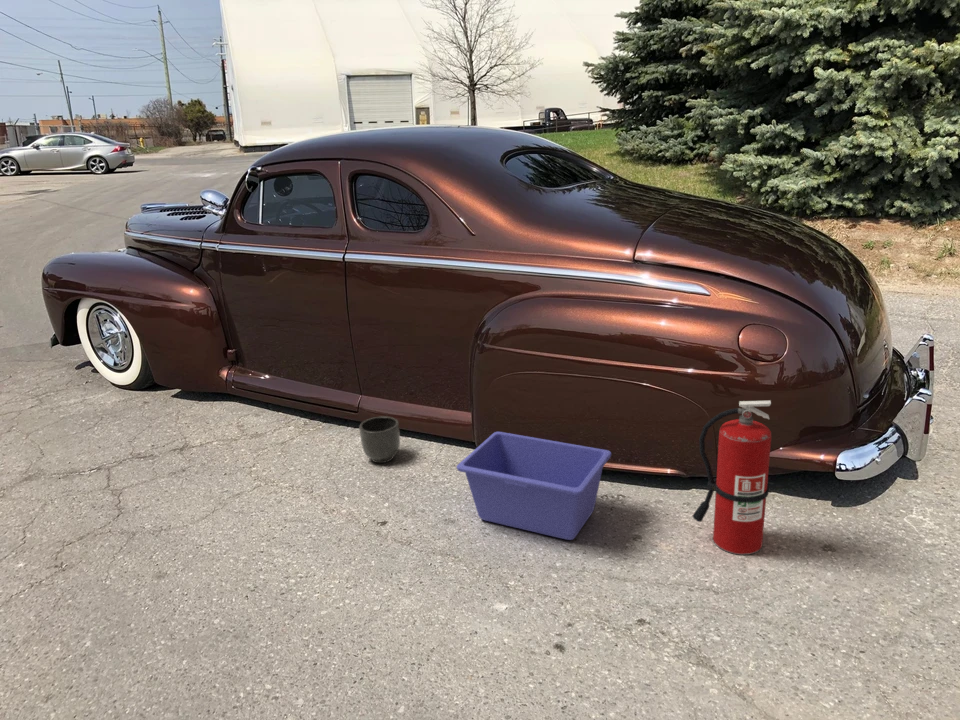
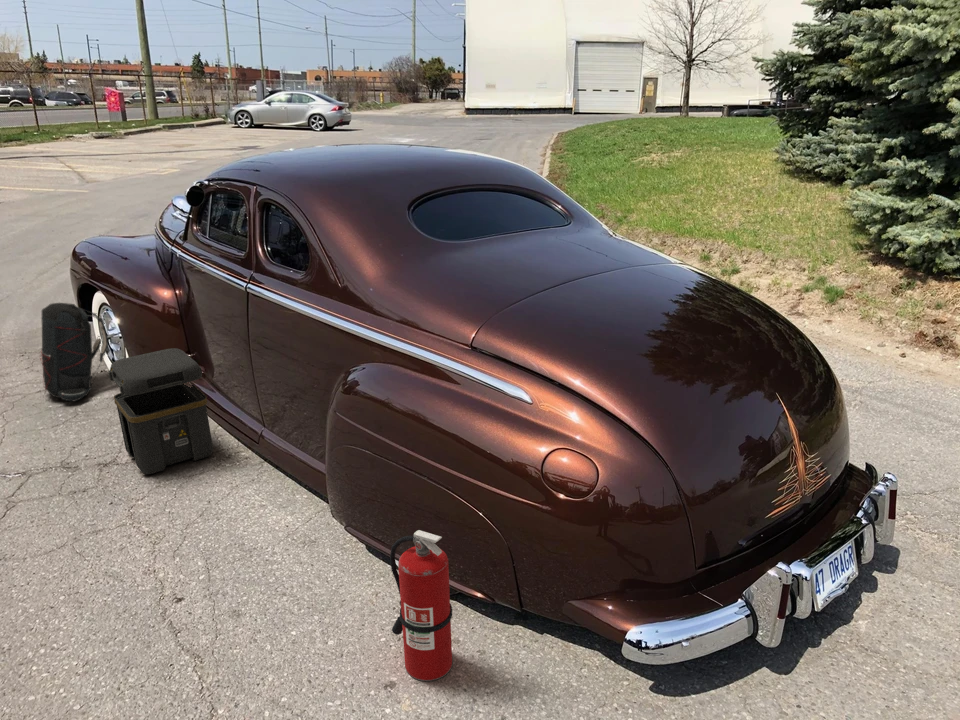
backpack: none [43,307,128,418] -> present [41,303,108,401]
toolbox: none [203,325,323,462] -> present [108,348,213,474]
planter: present [359,416,400,463] -> none [210,452,250,496]
storage bin: present [457,432,611,540] -> none [216,495,353,619]

